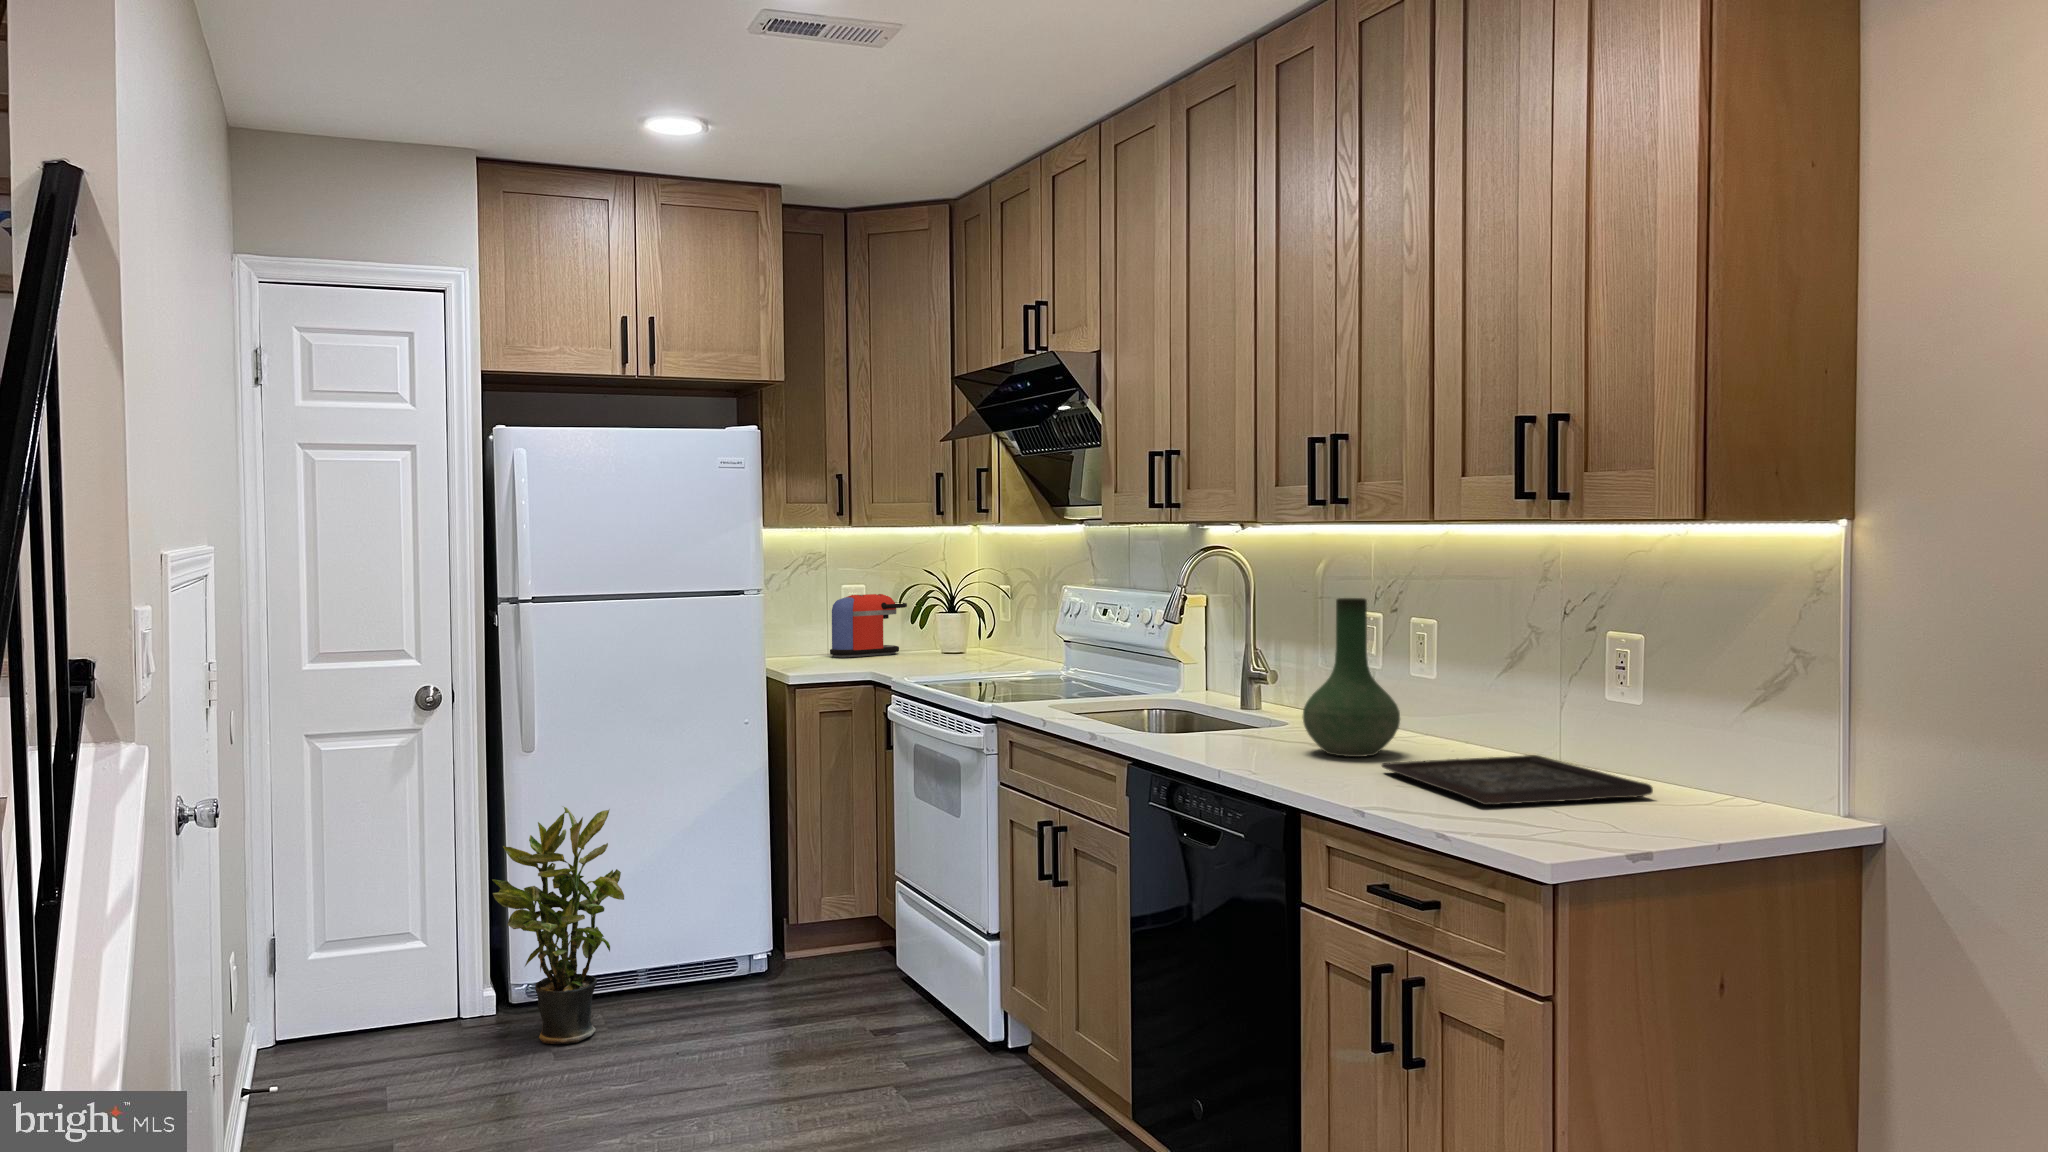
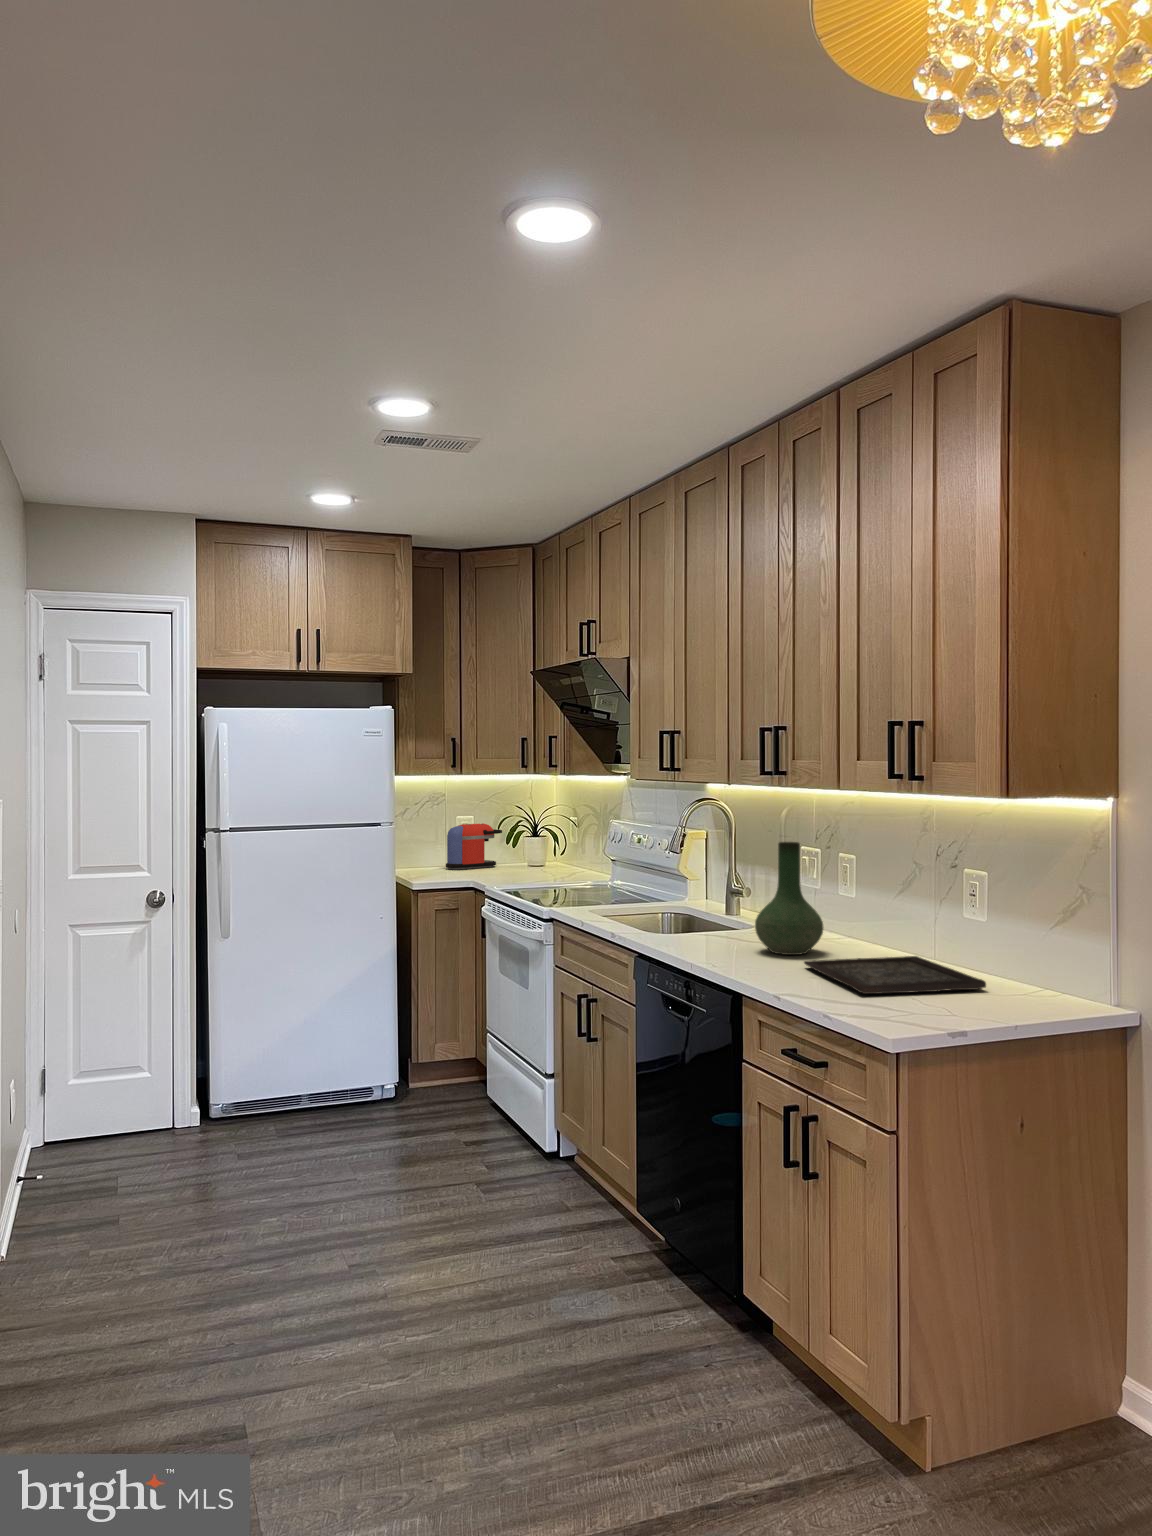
potted plant: present [492,807,624,1044] -> none [197,977,291,1147]

